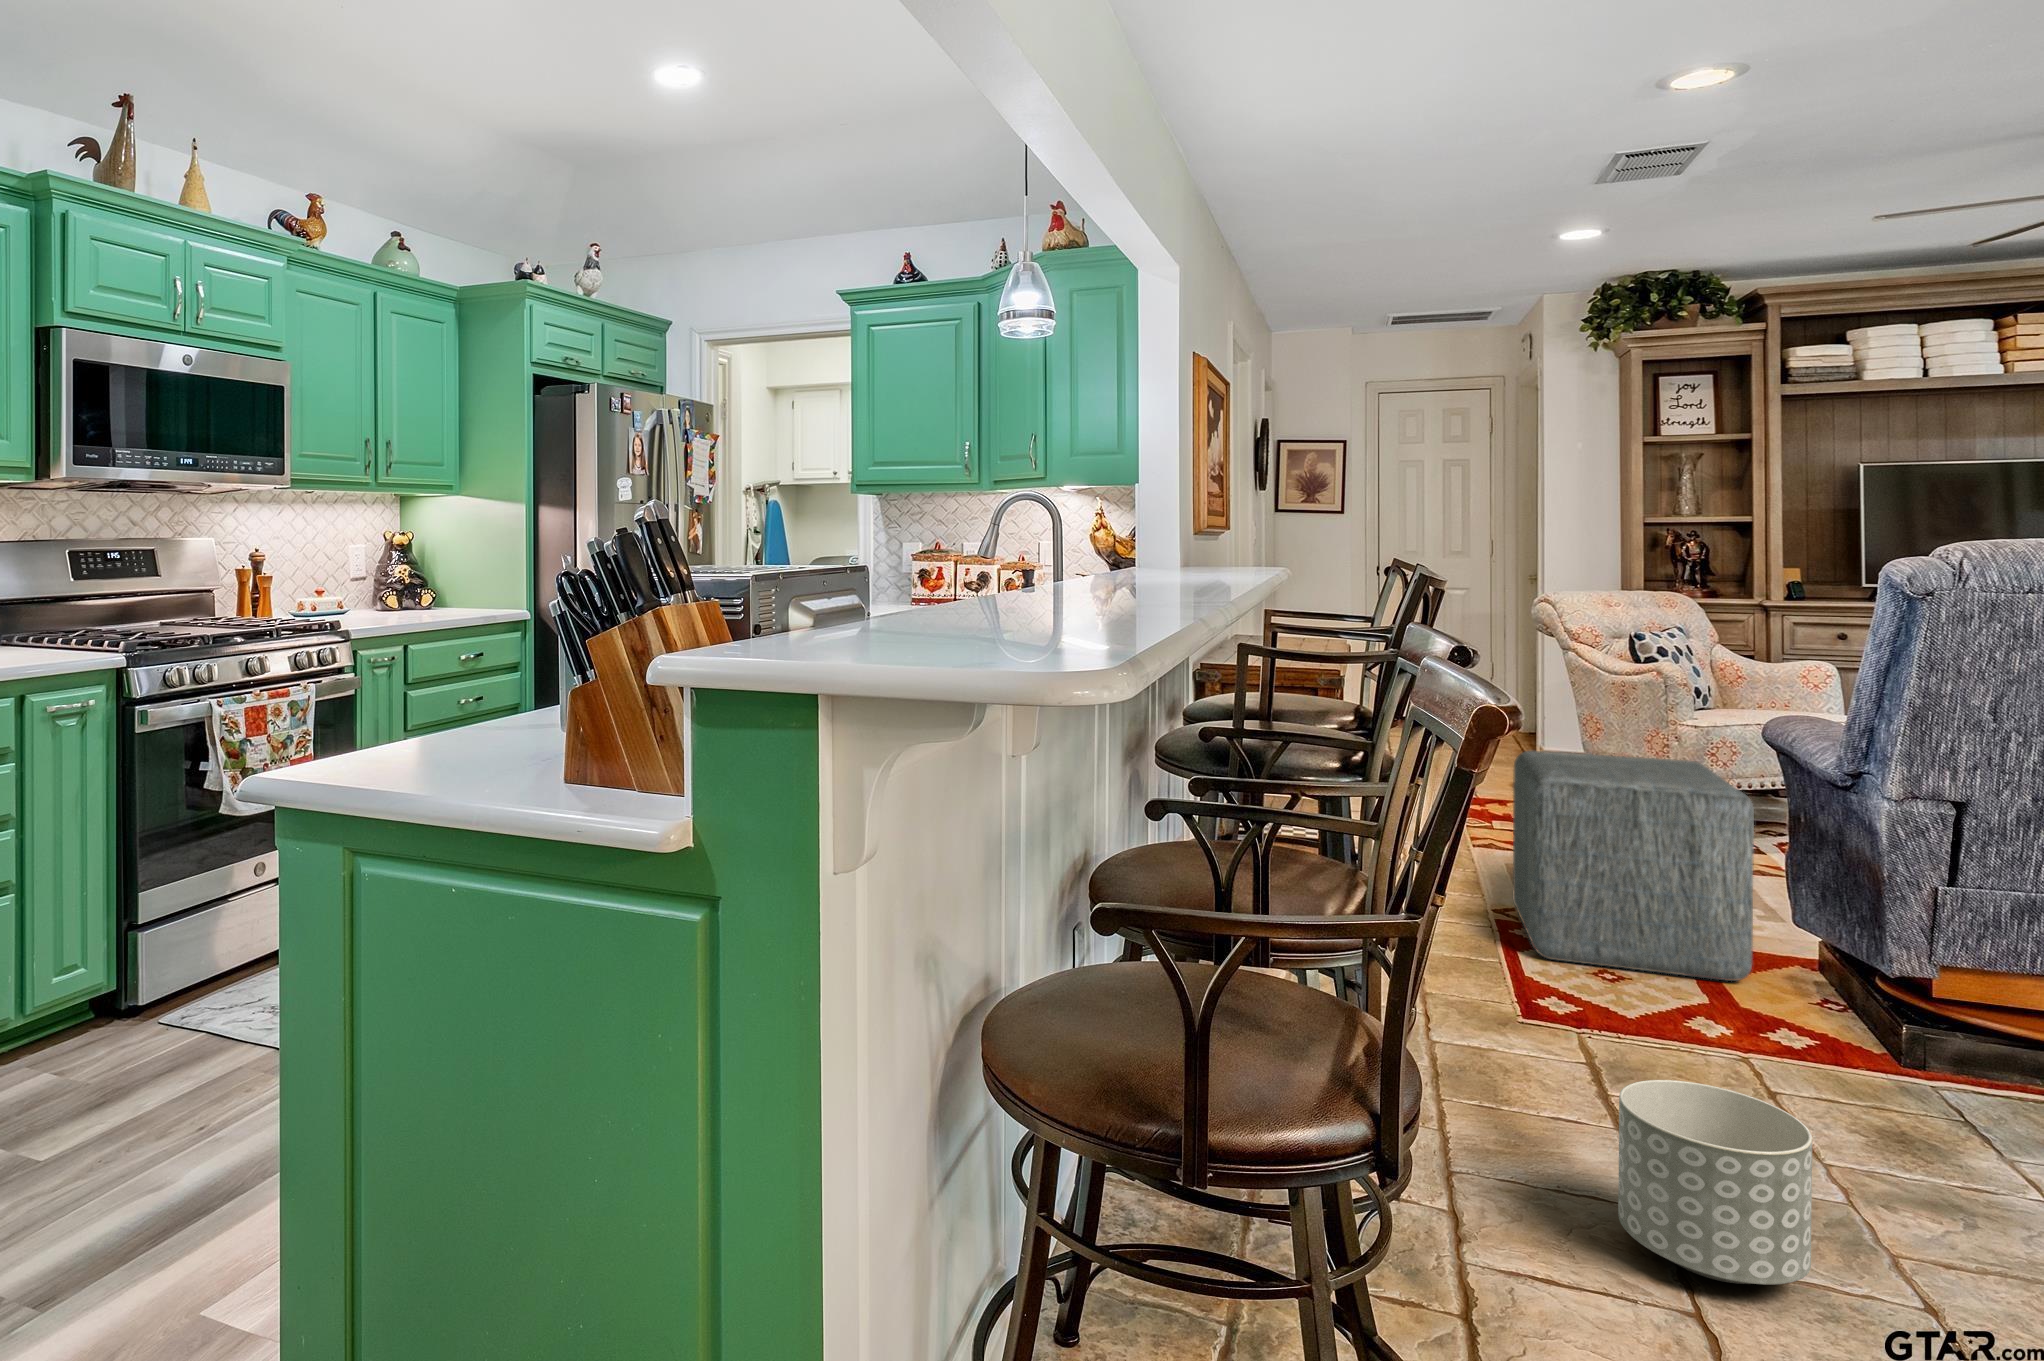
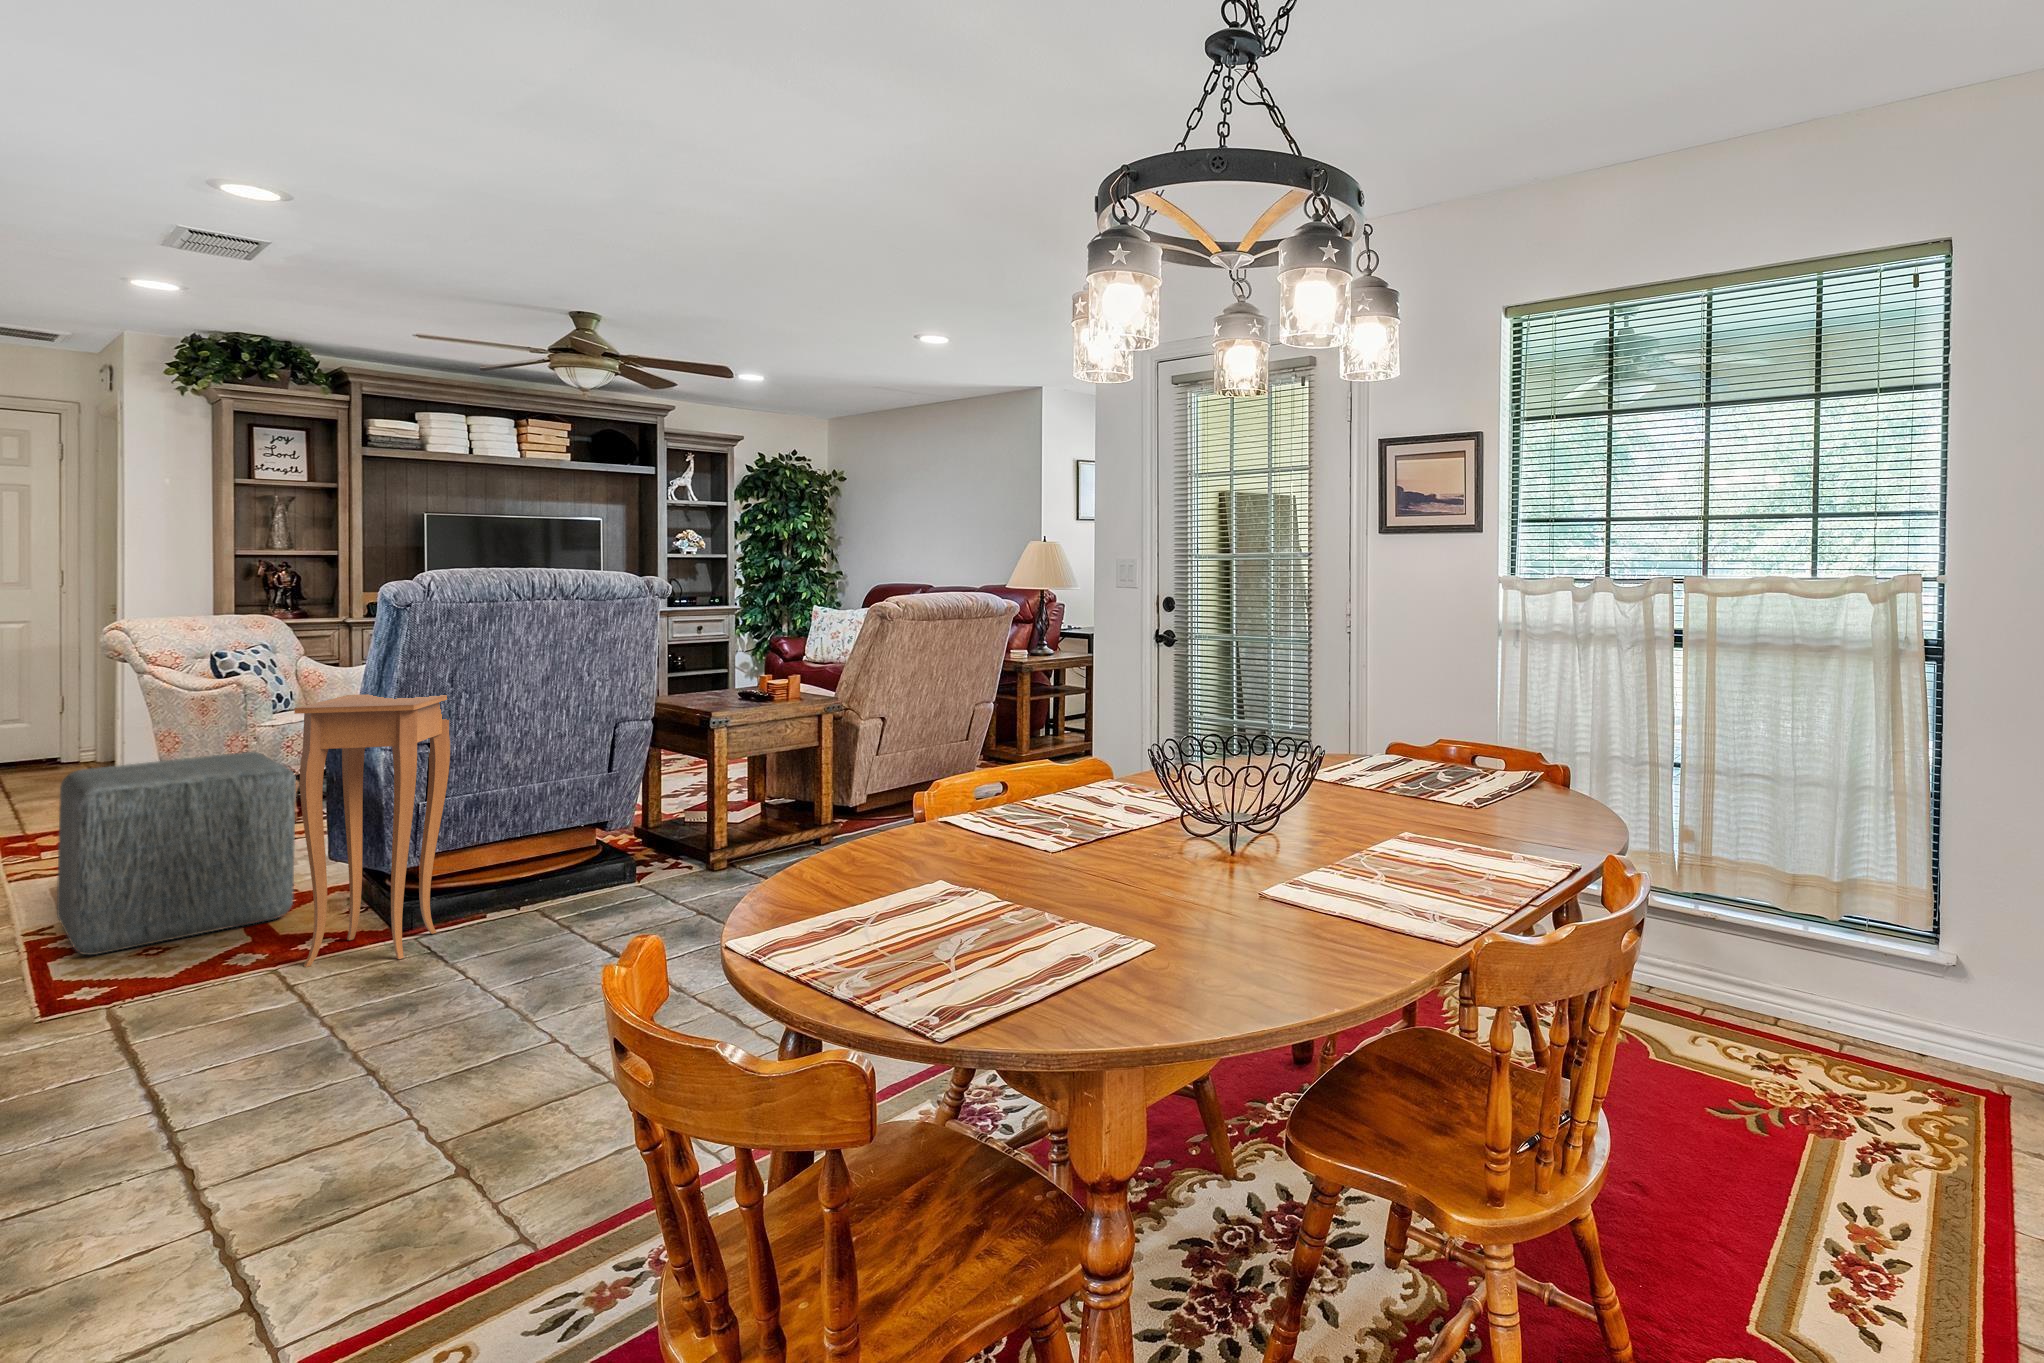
side table: none [1769,713,1998,1114] -> present [294,694,450,967]
planter: present [1618,1080,1812,1285] -> none [122,982,288,1132]

